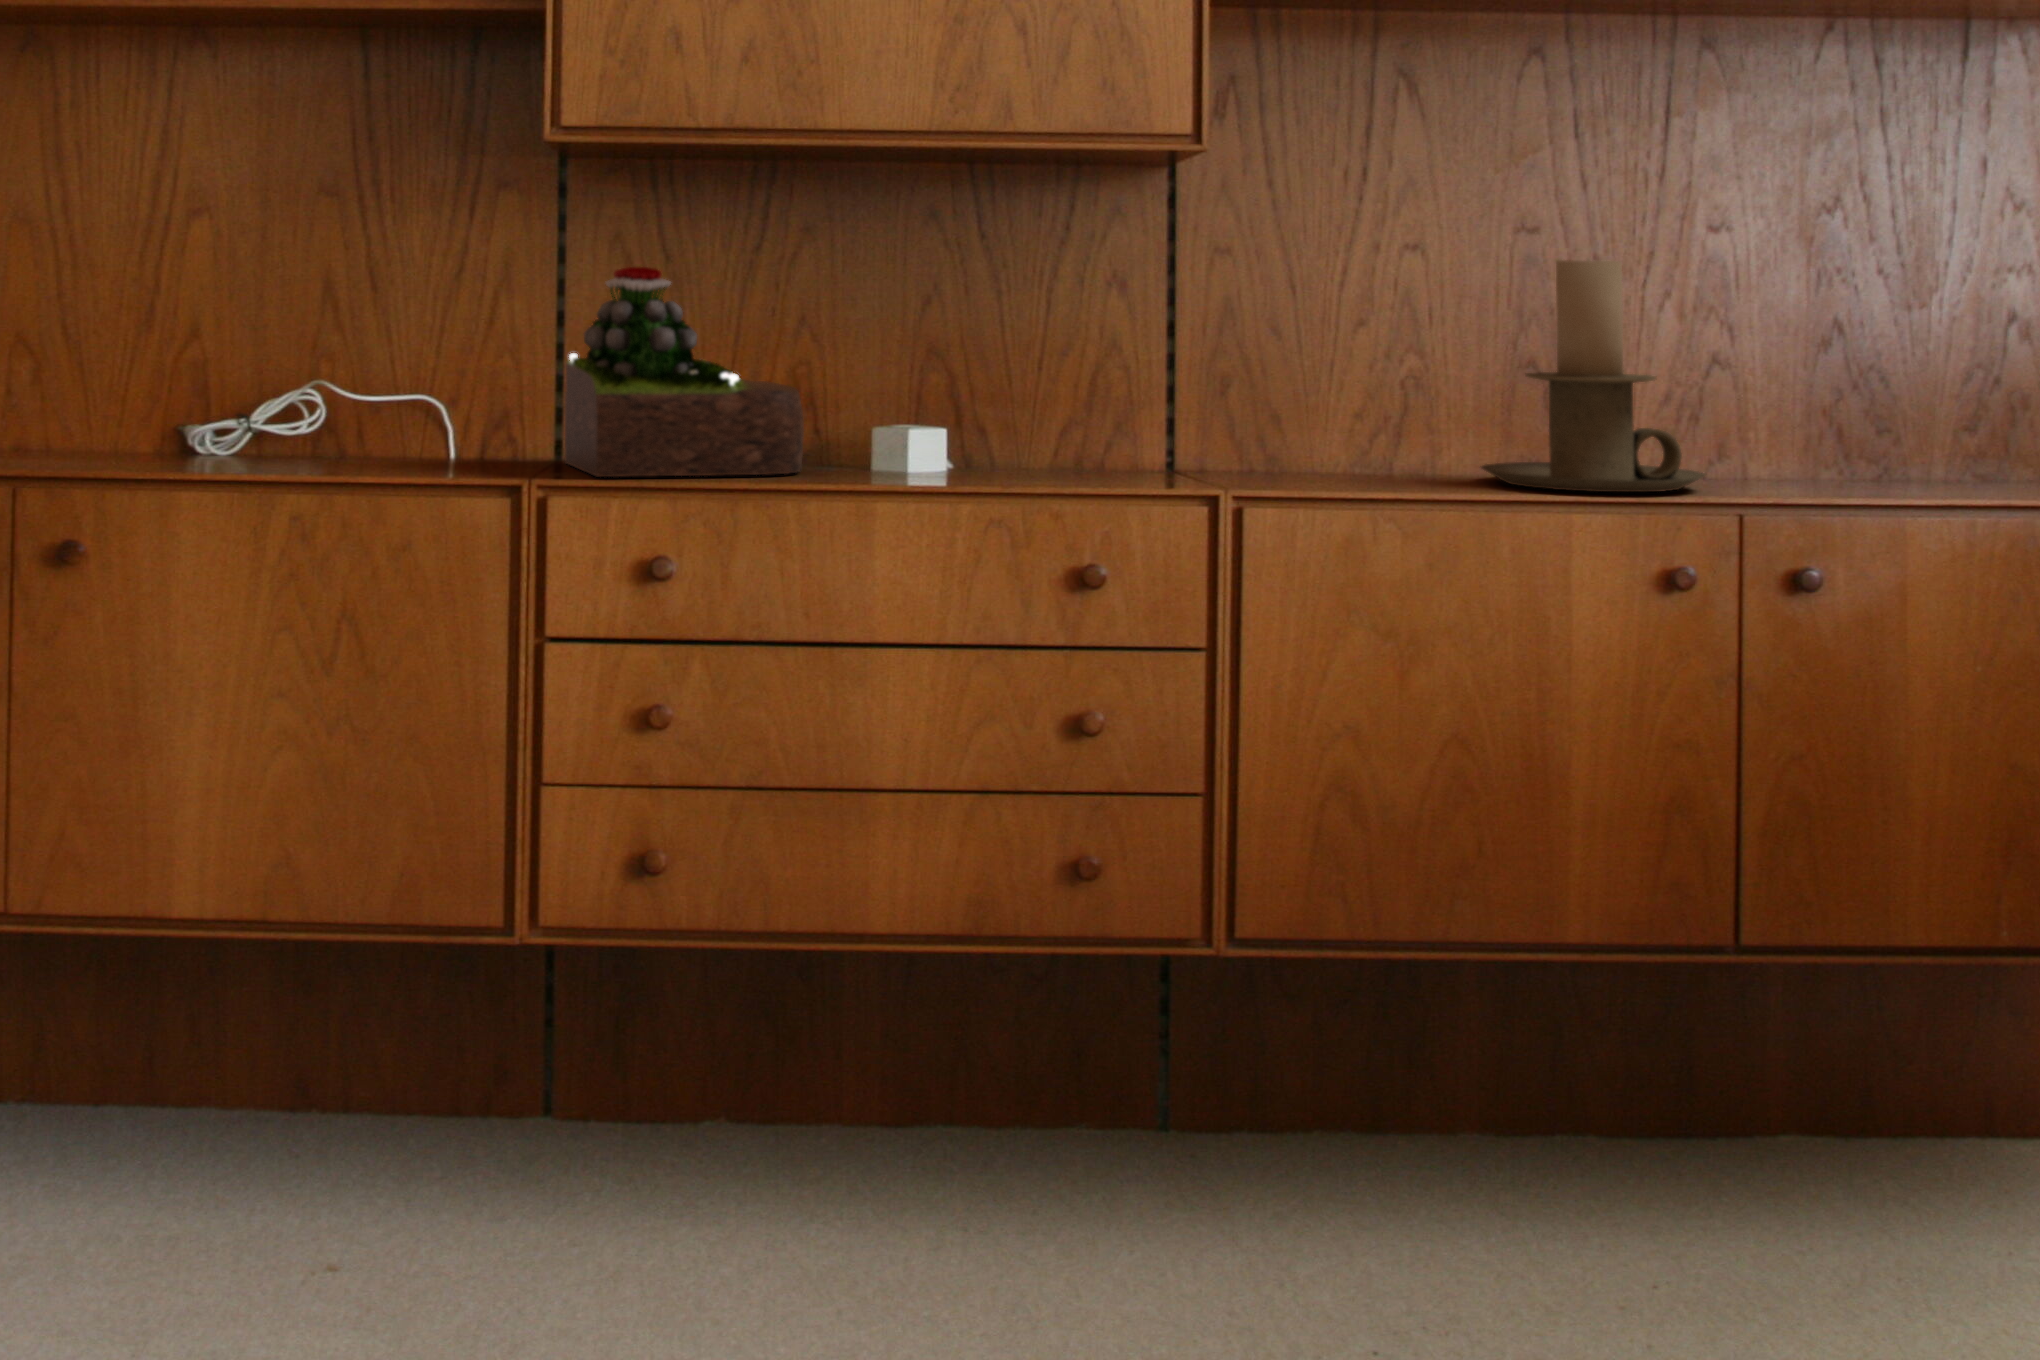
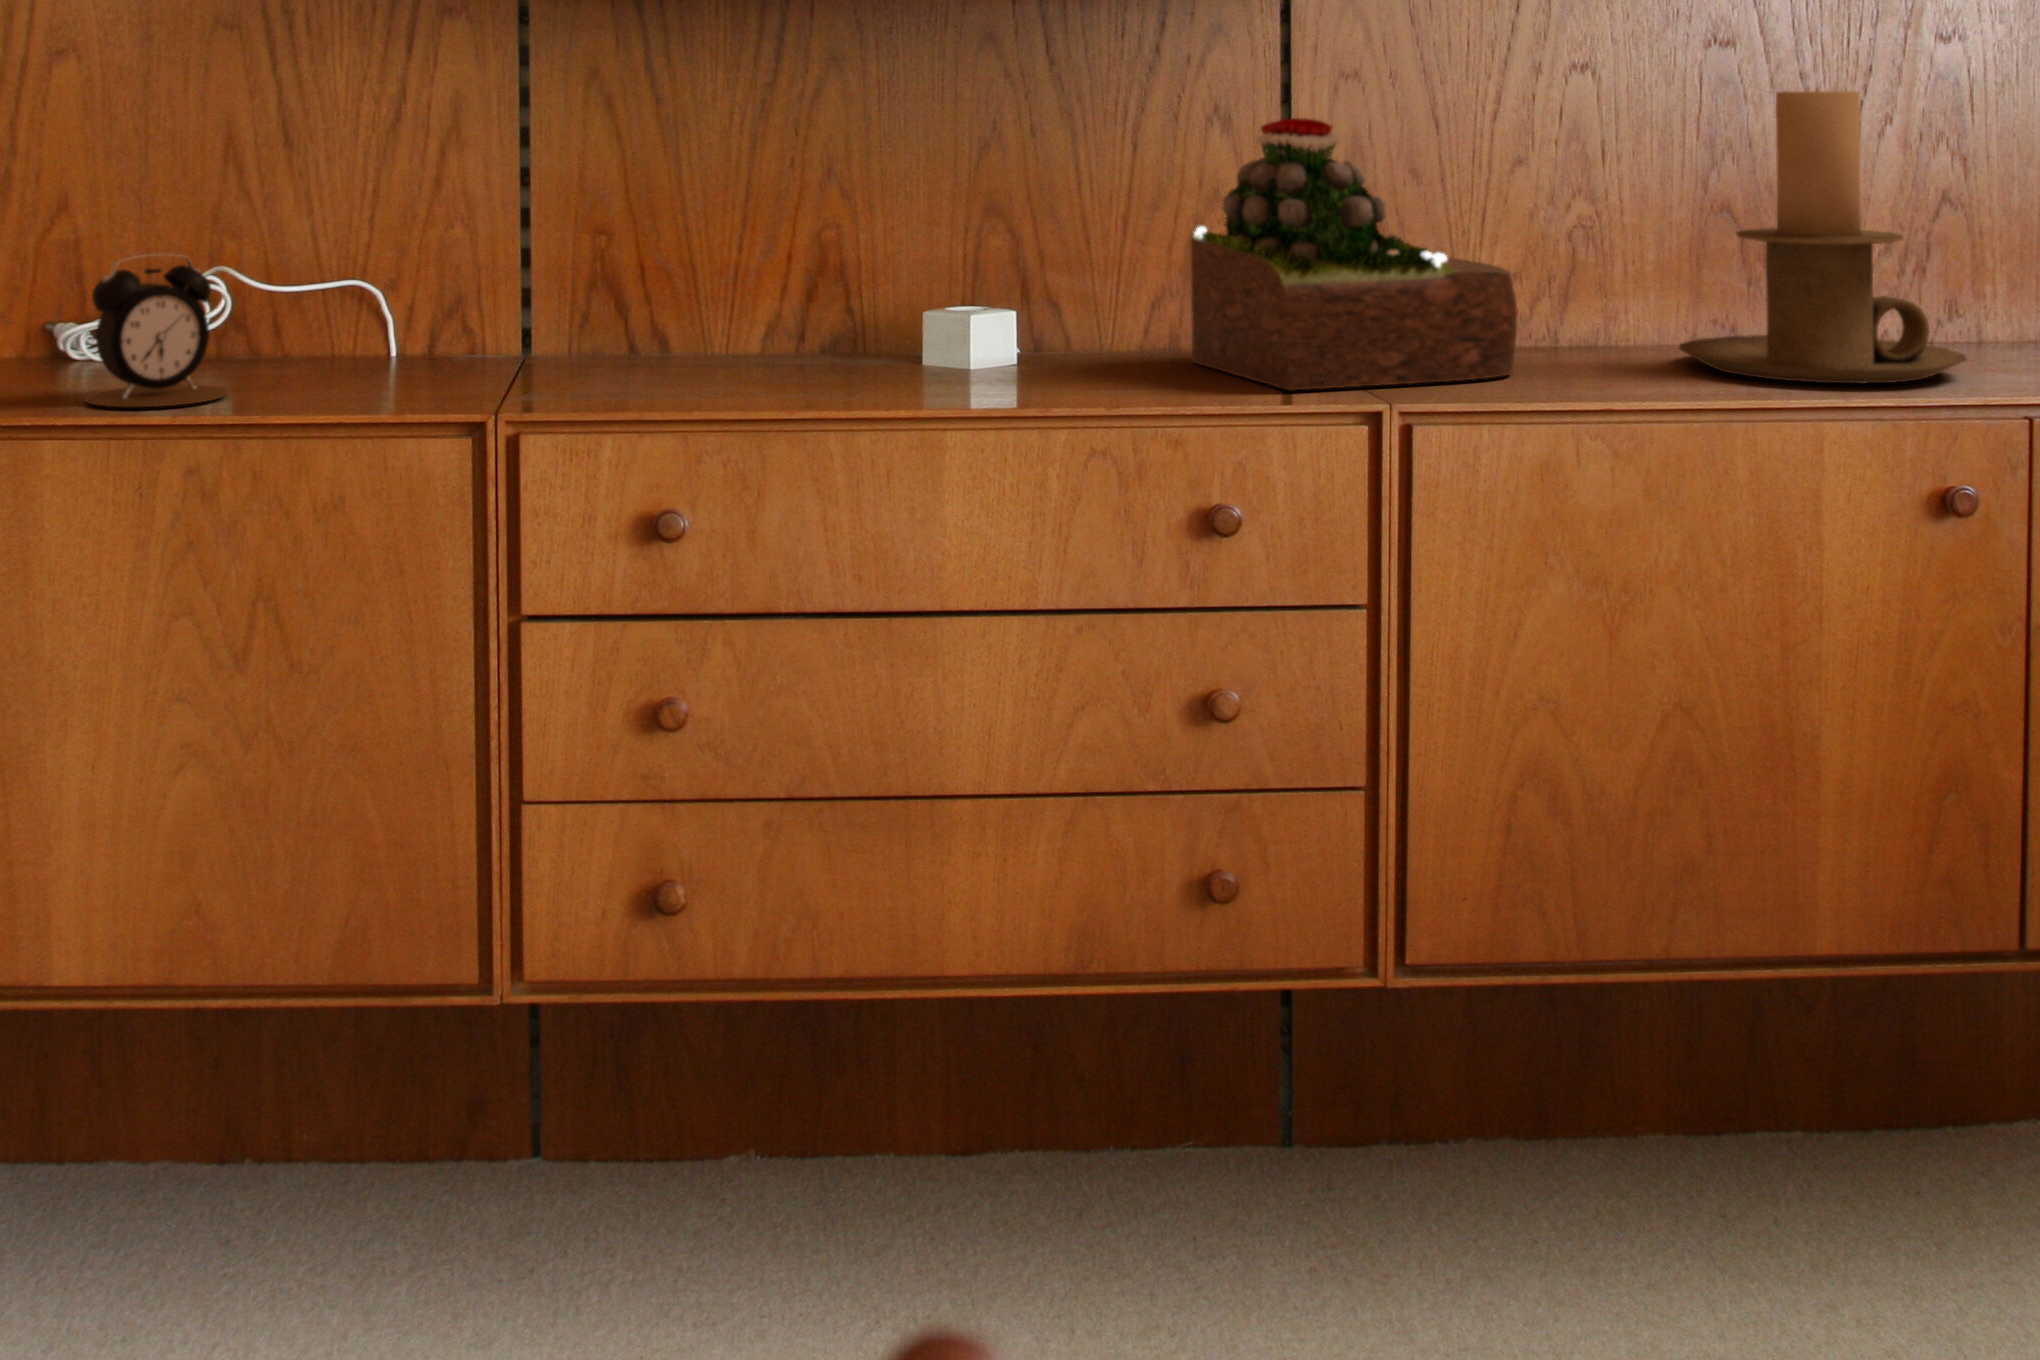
succulent plant: present [565,267,804,477] -> present [1191,118,1517,390]
alarm clock: none [219,359,325,474] -> present [85,255,227,407]

